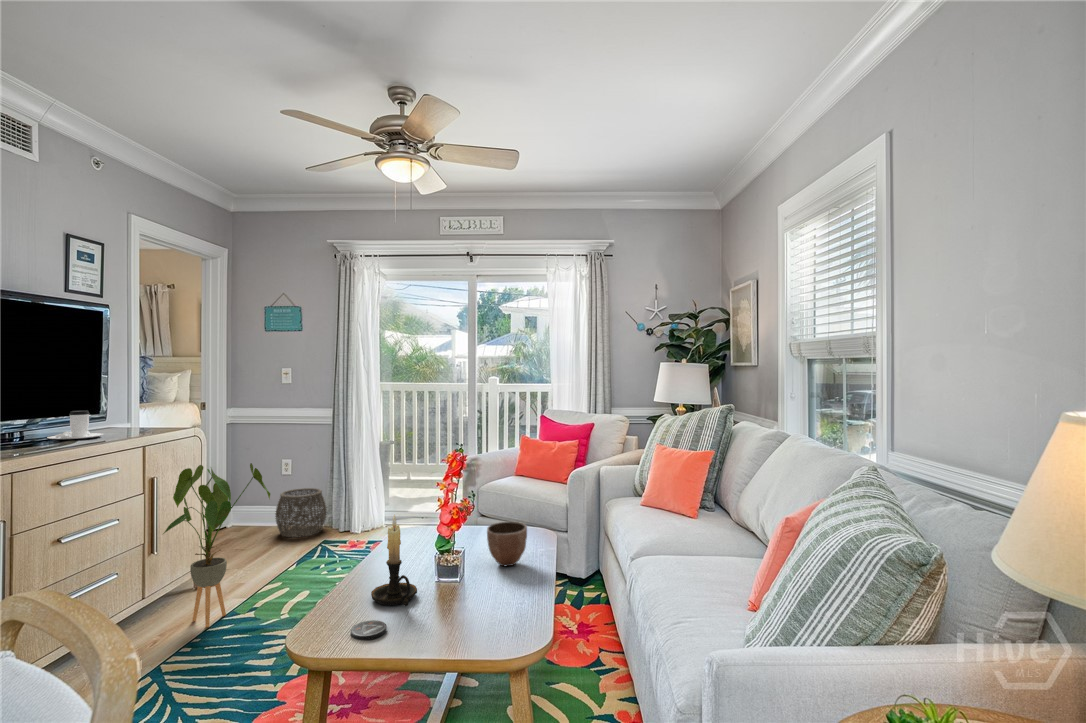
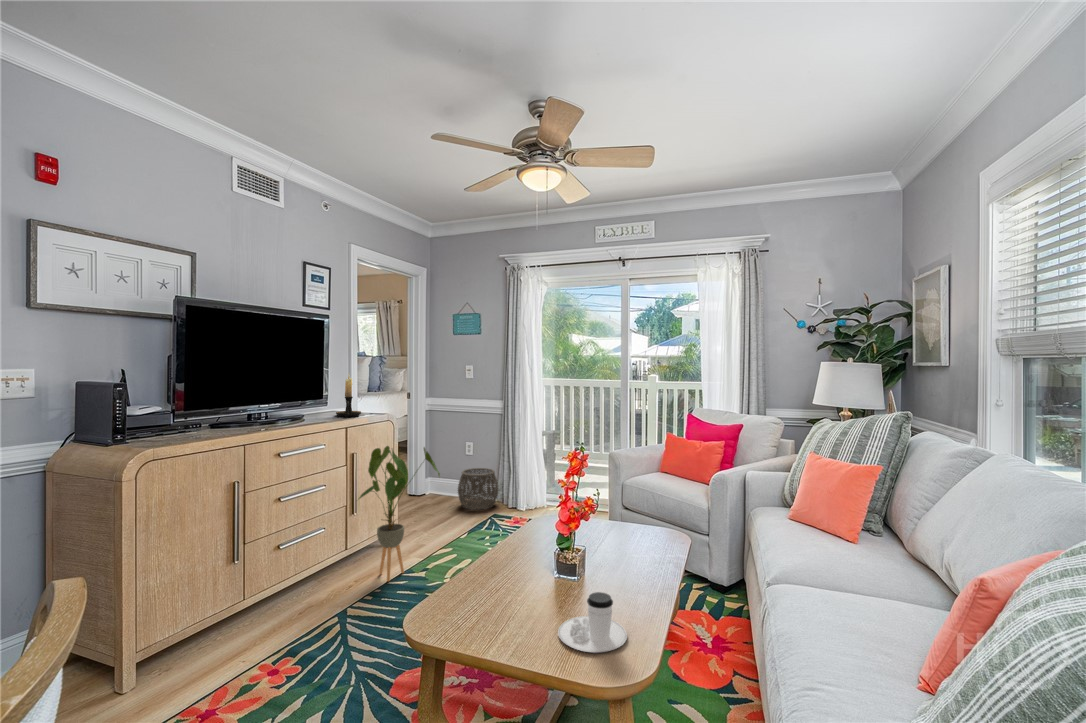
coffee cup: present [47,411,103,439] -> present [558,592,627,653]
candle holder: present [371,515,417,606] -> present [336,373,361,417]
decorative bowl: present [487,522,527,566] -> none [609,523,650,569]
coaster: present [351,620,387,640] -> none [461,610,494,630]

